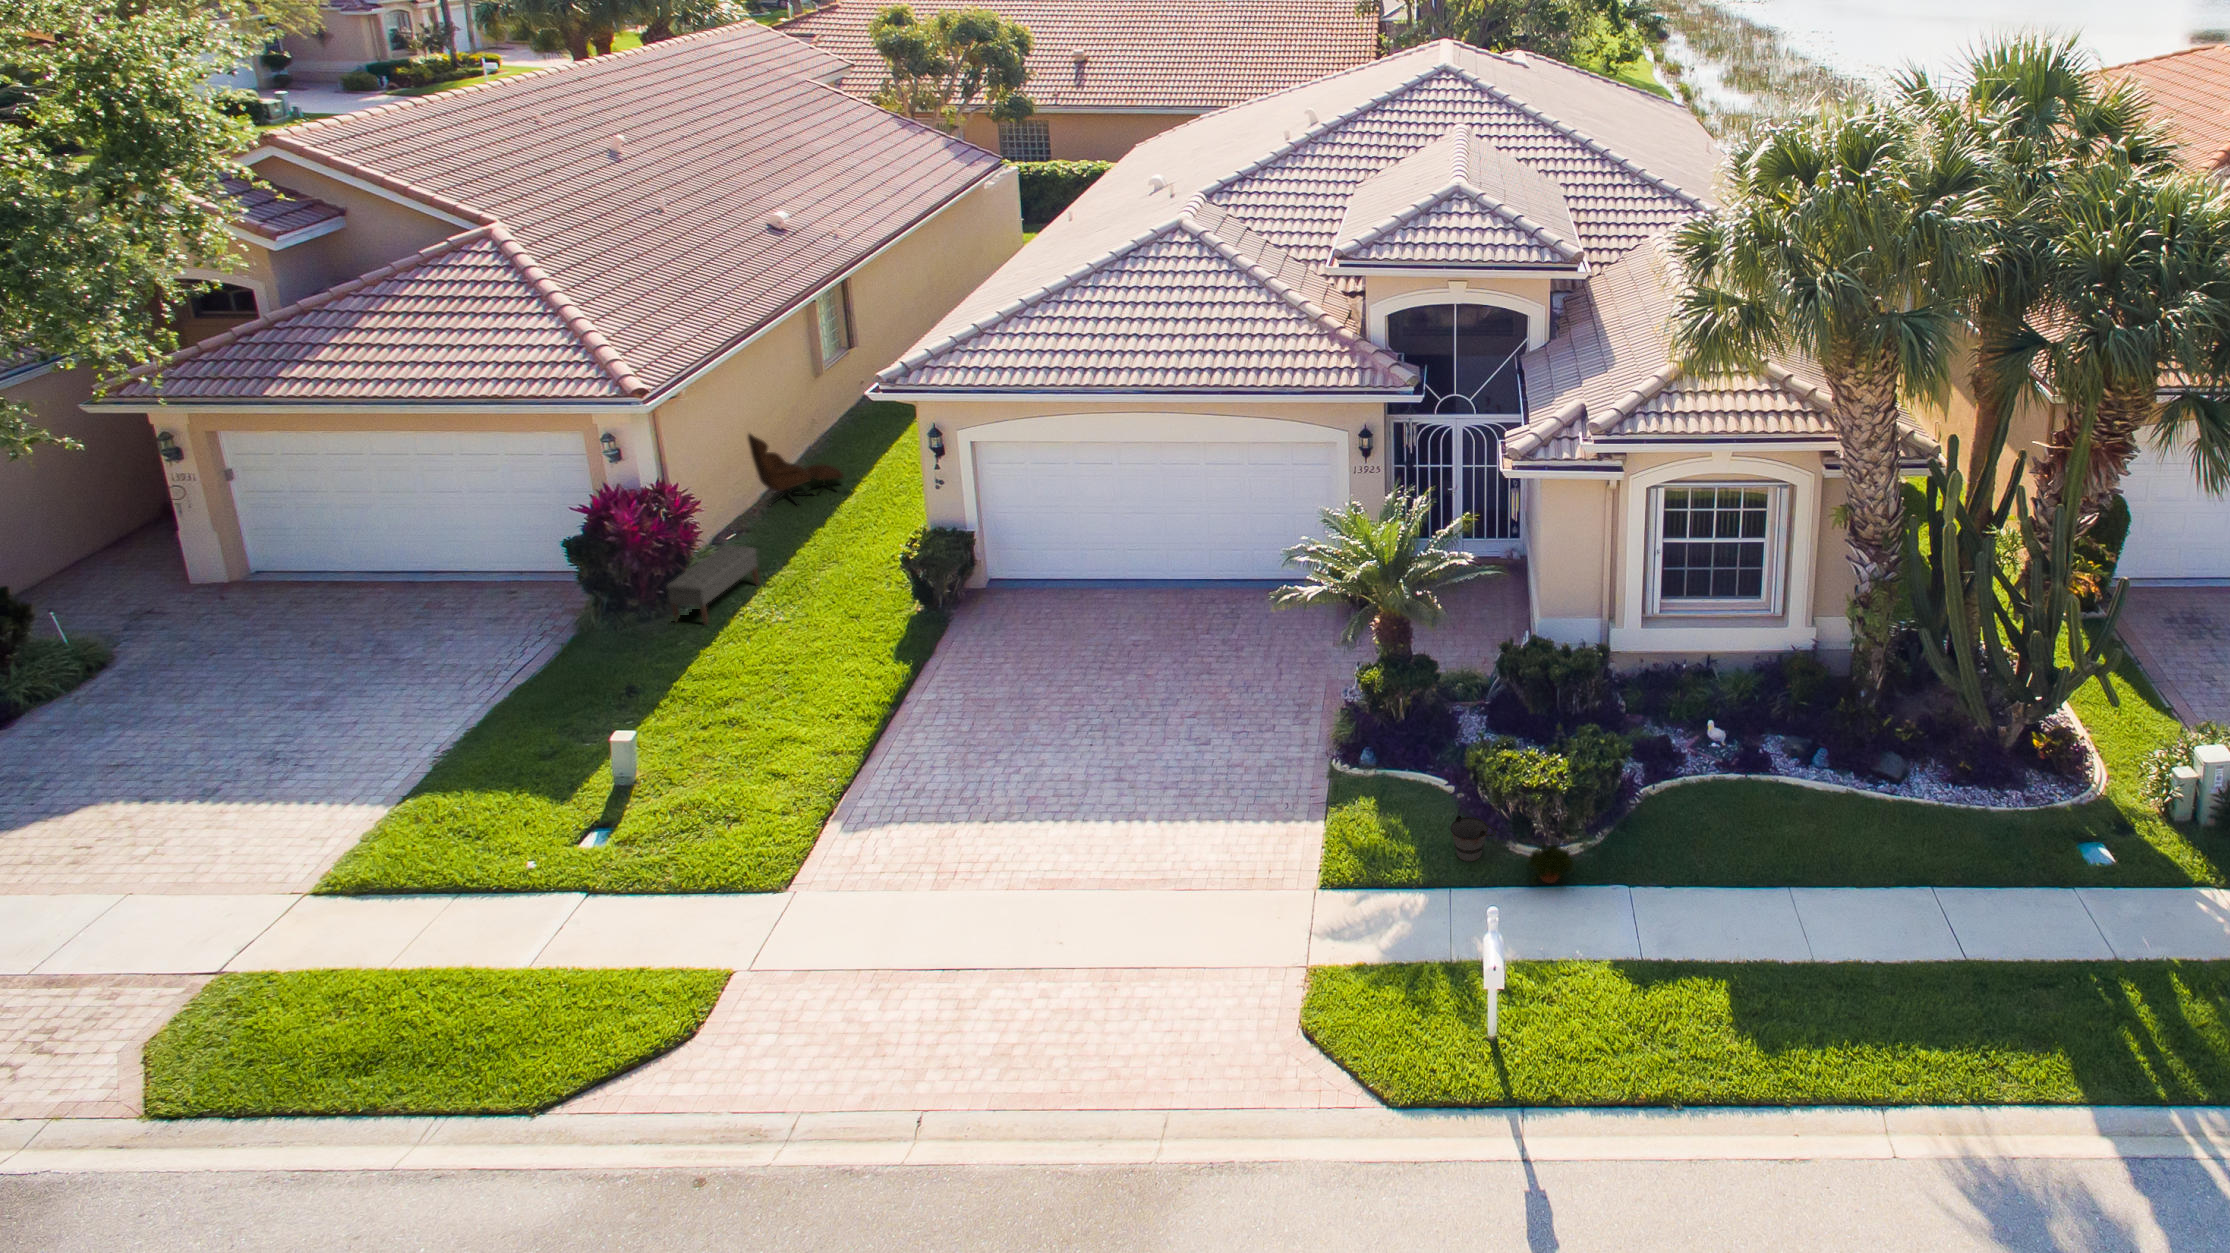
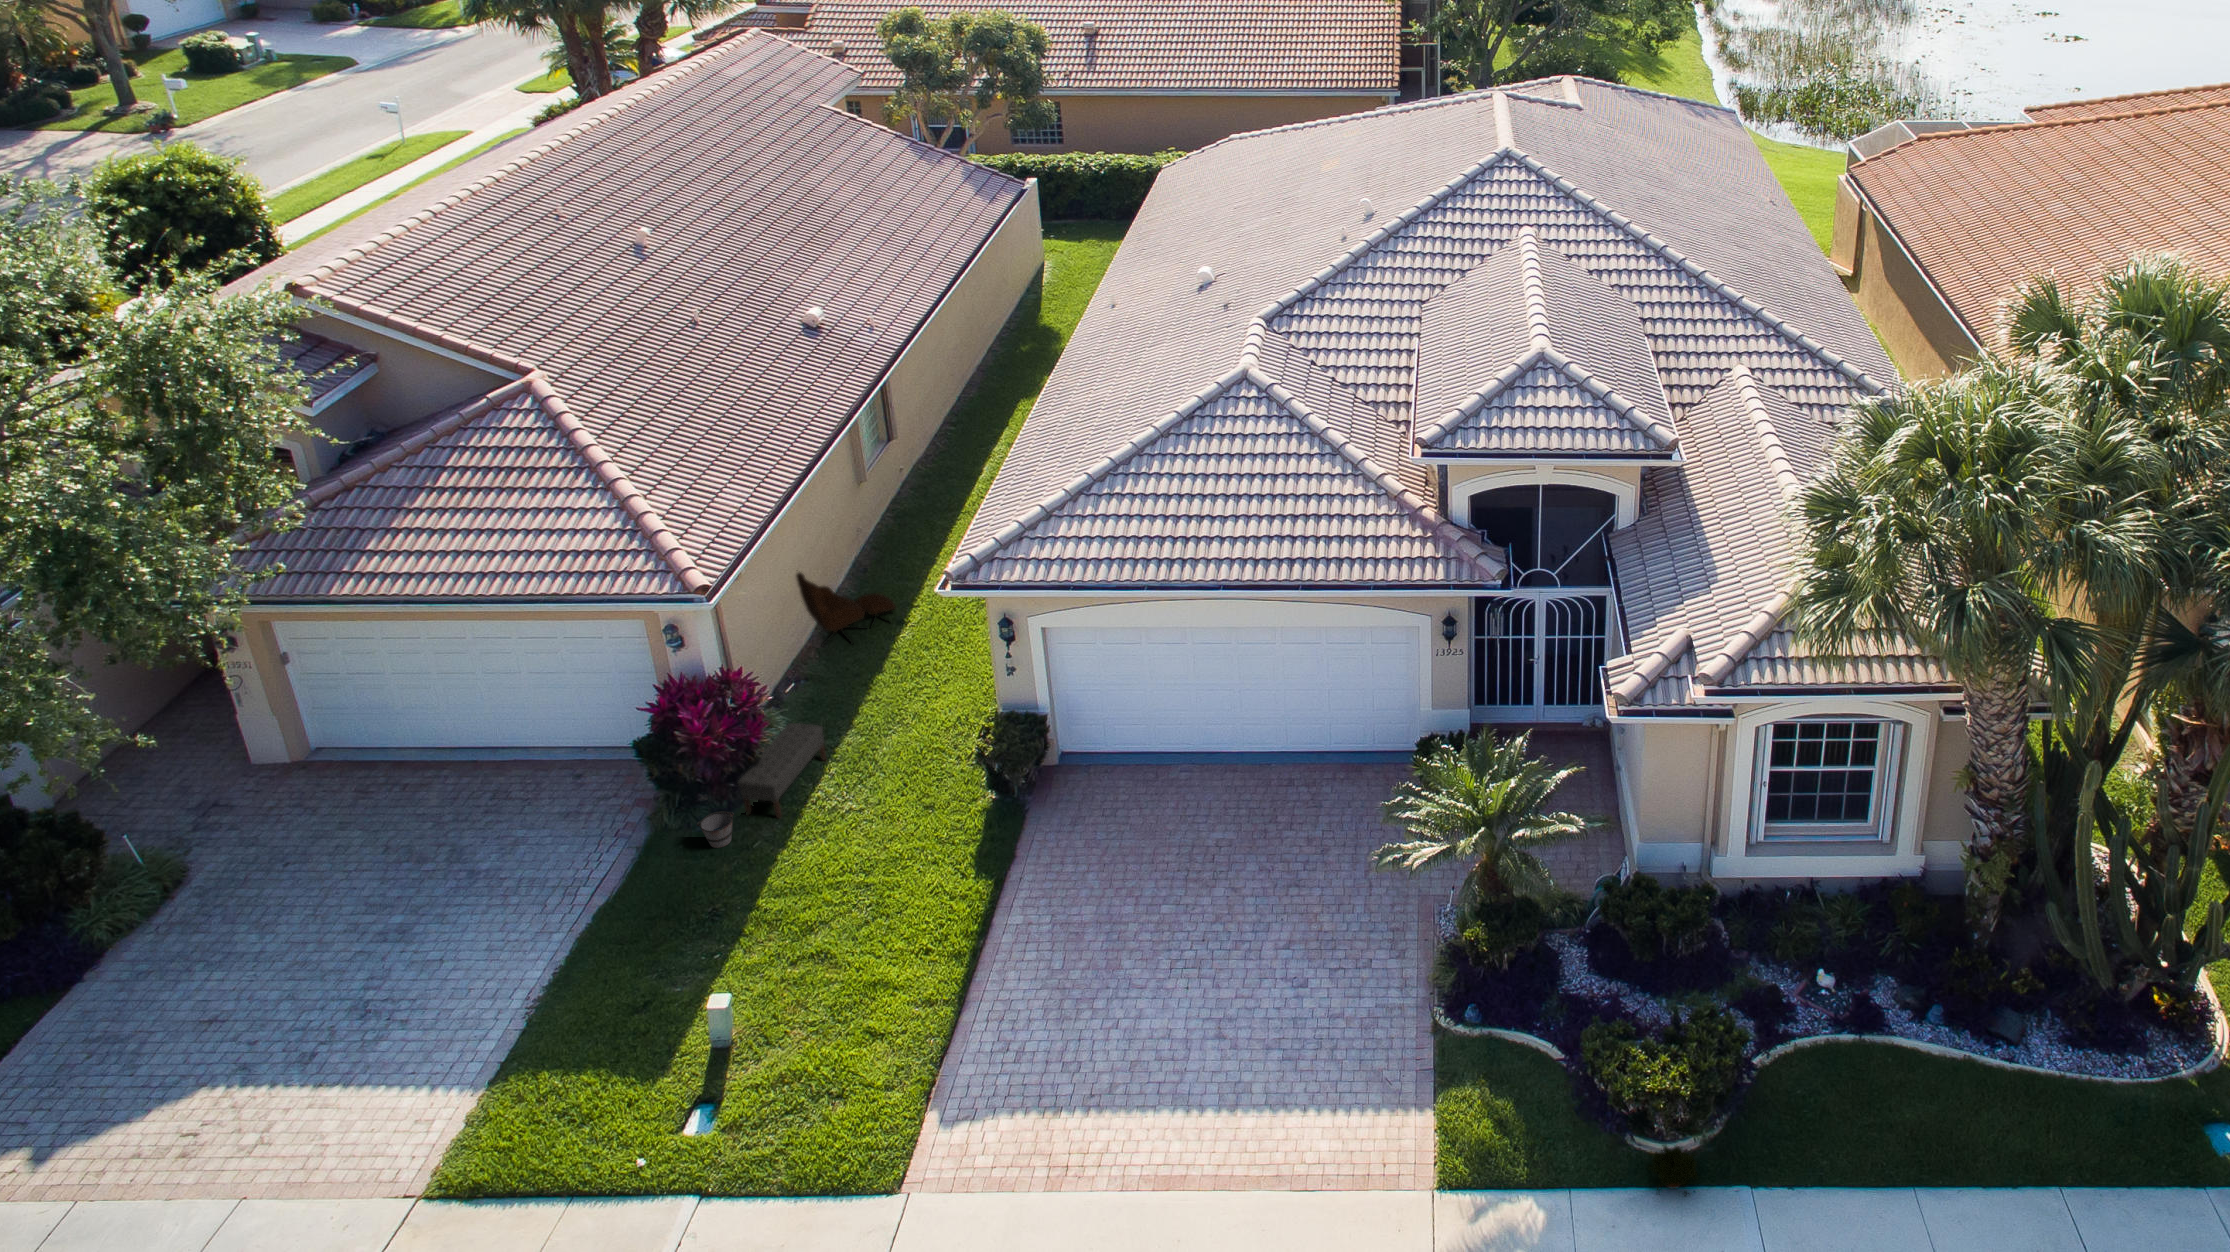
bucket: present [1451,816,1496,862] -> present [696,811,734,848]

